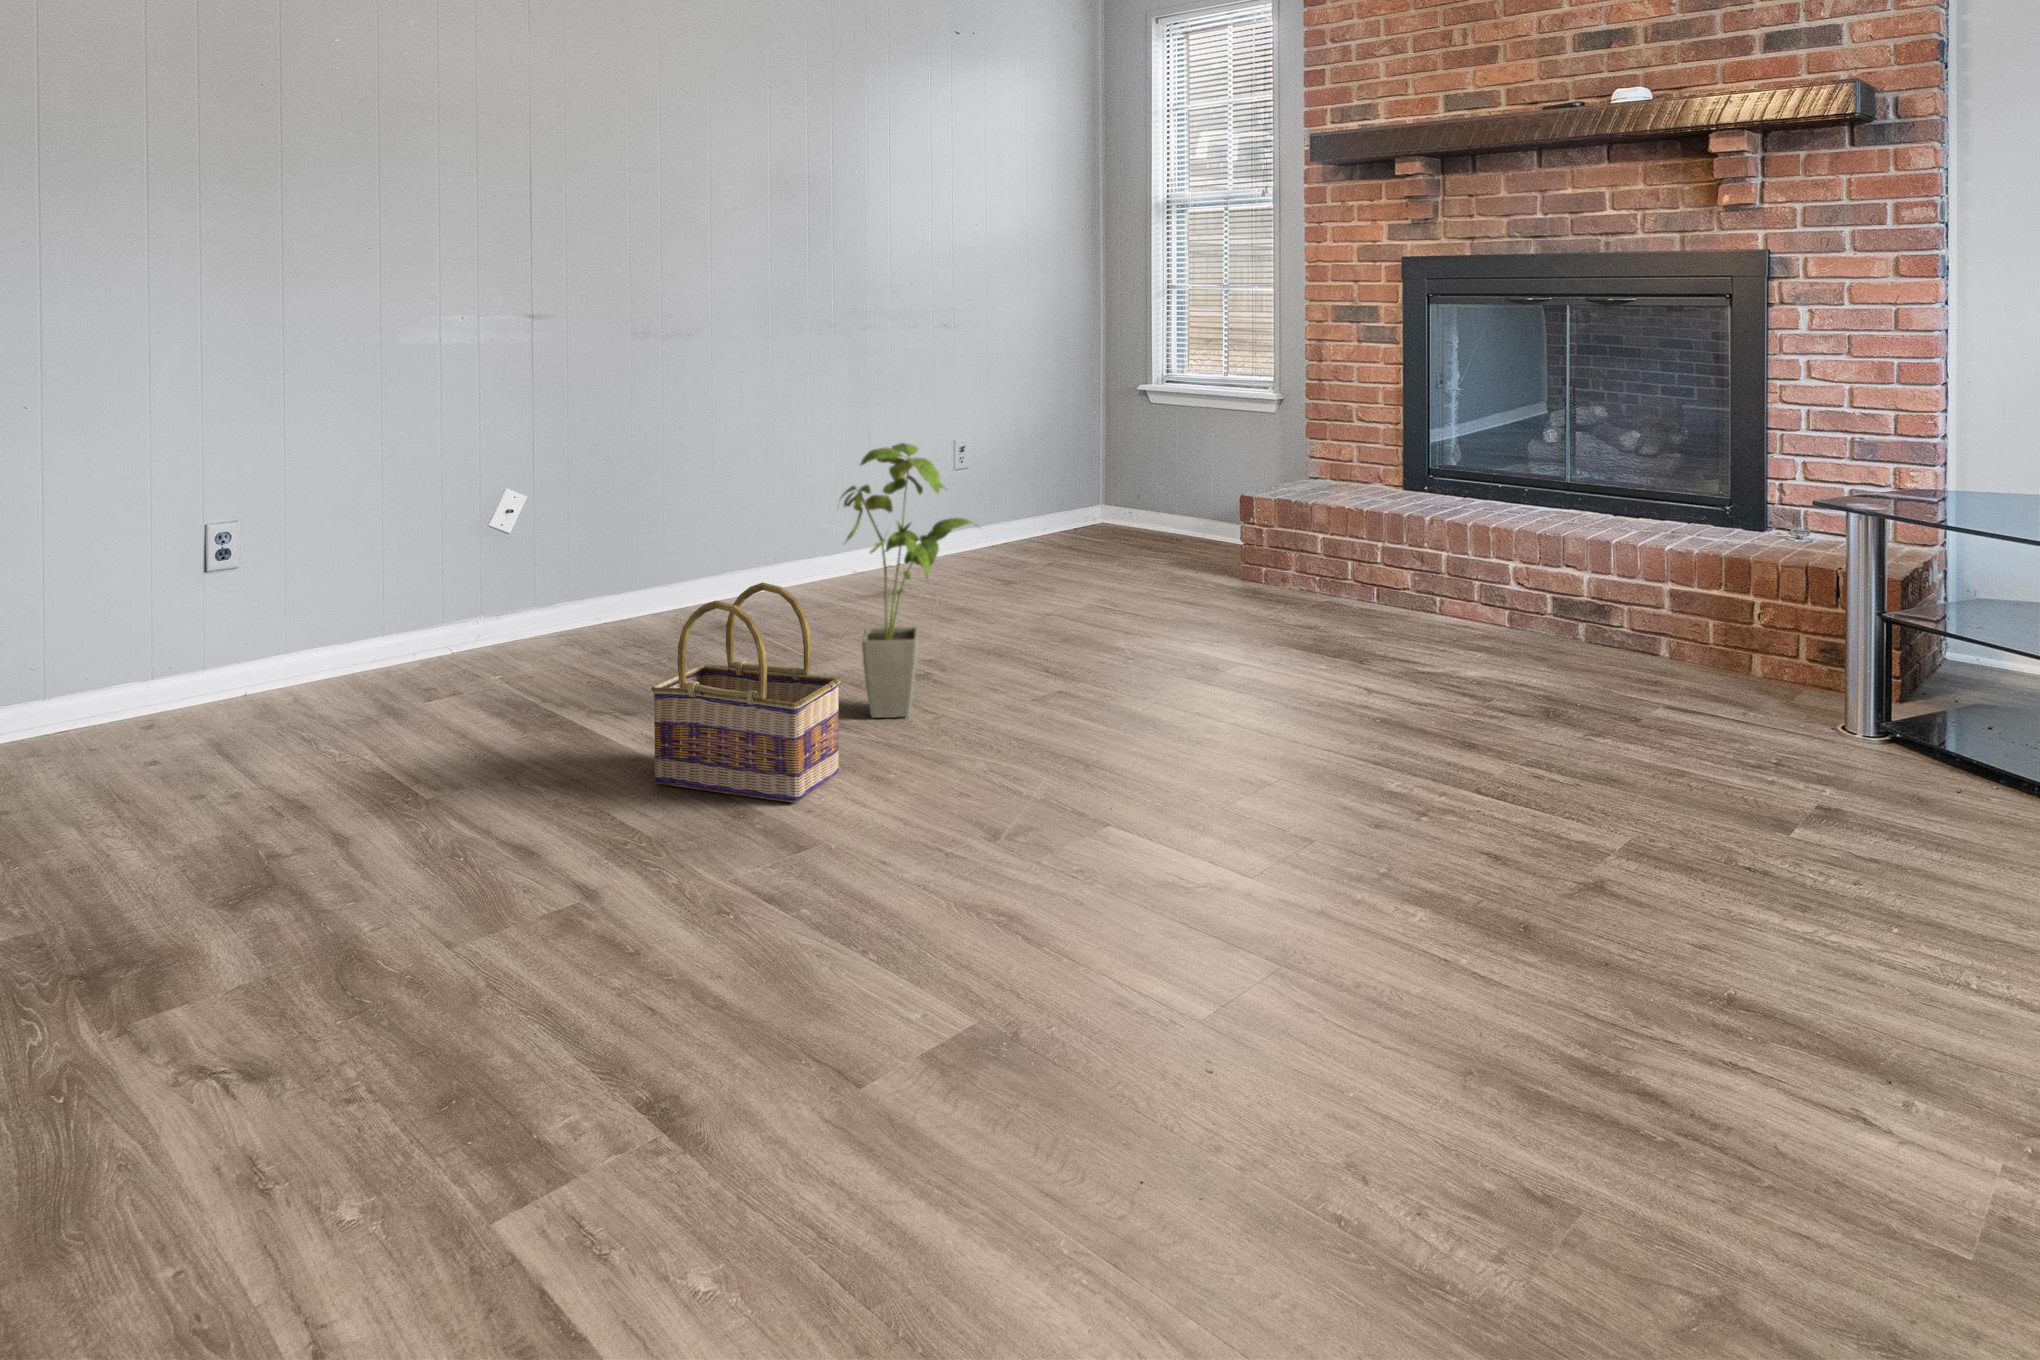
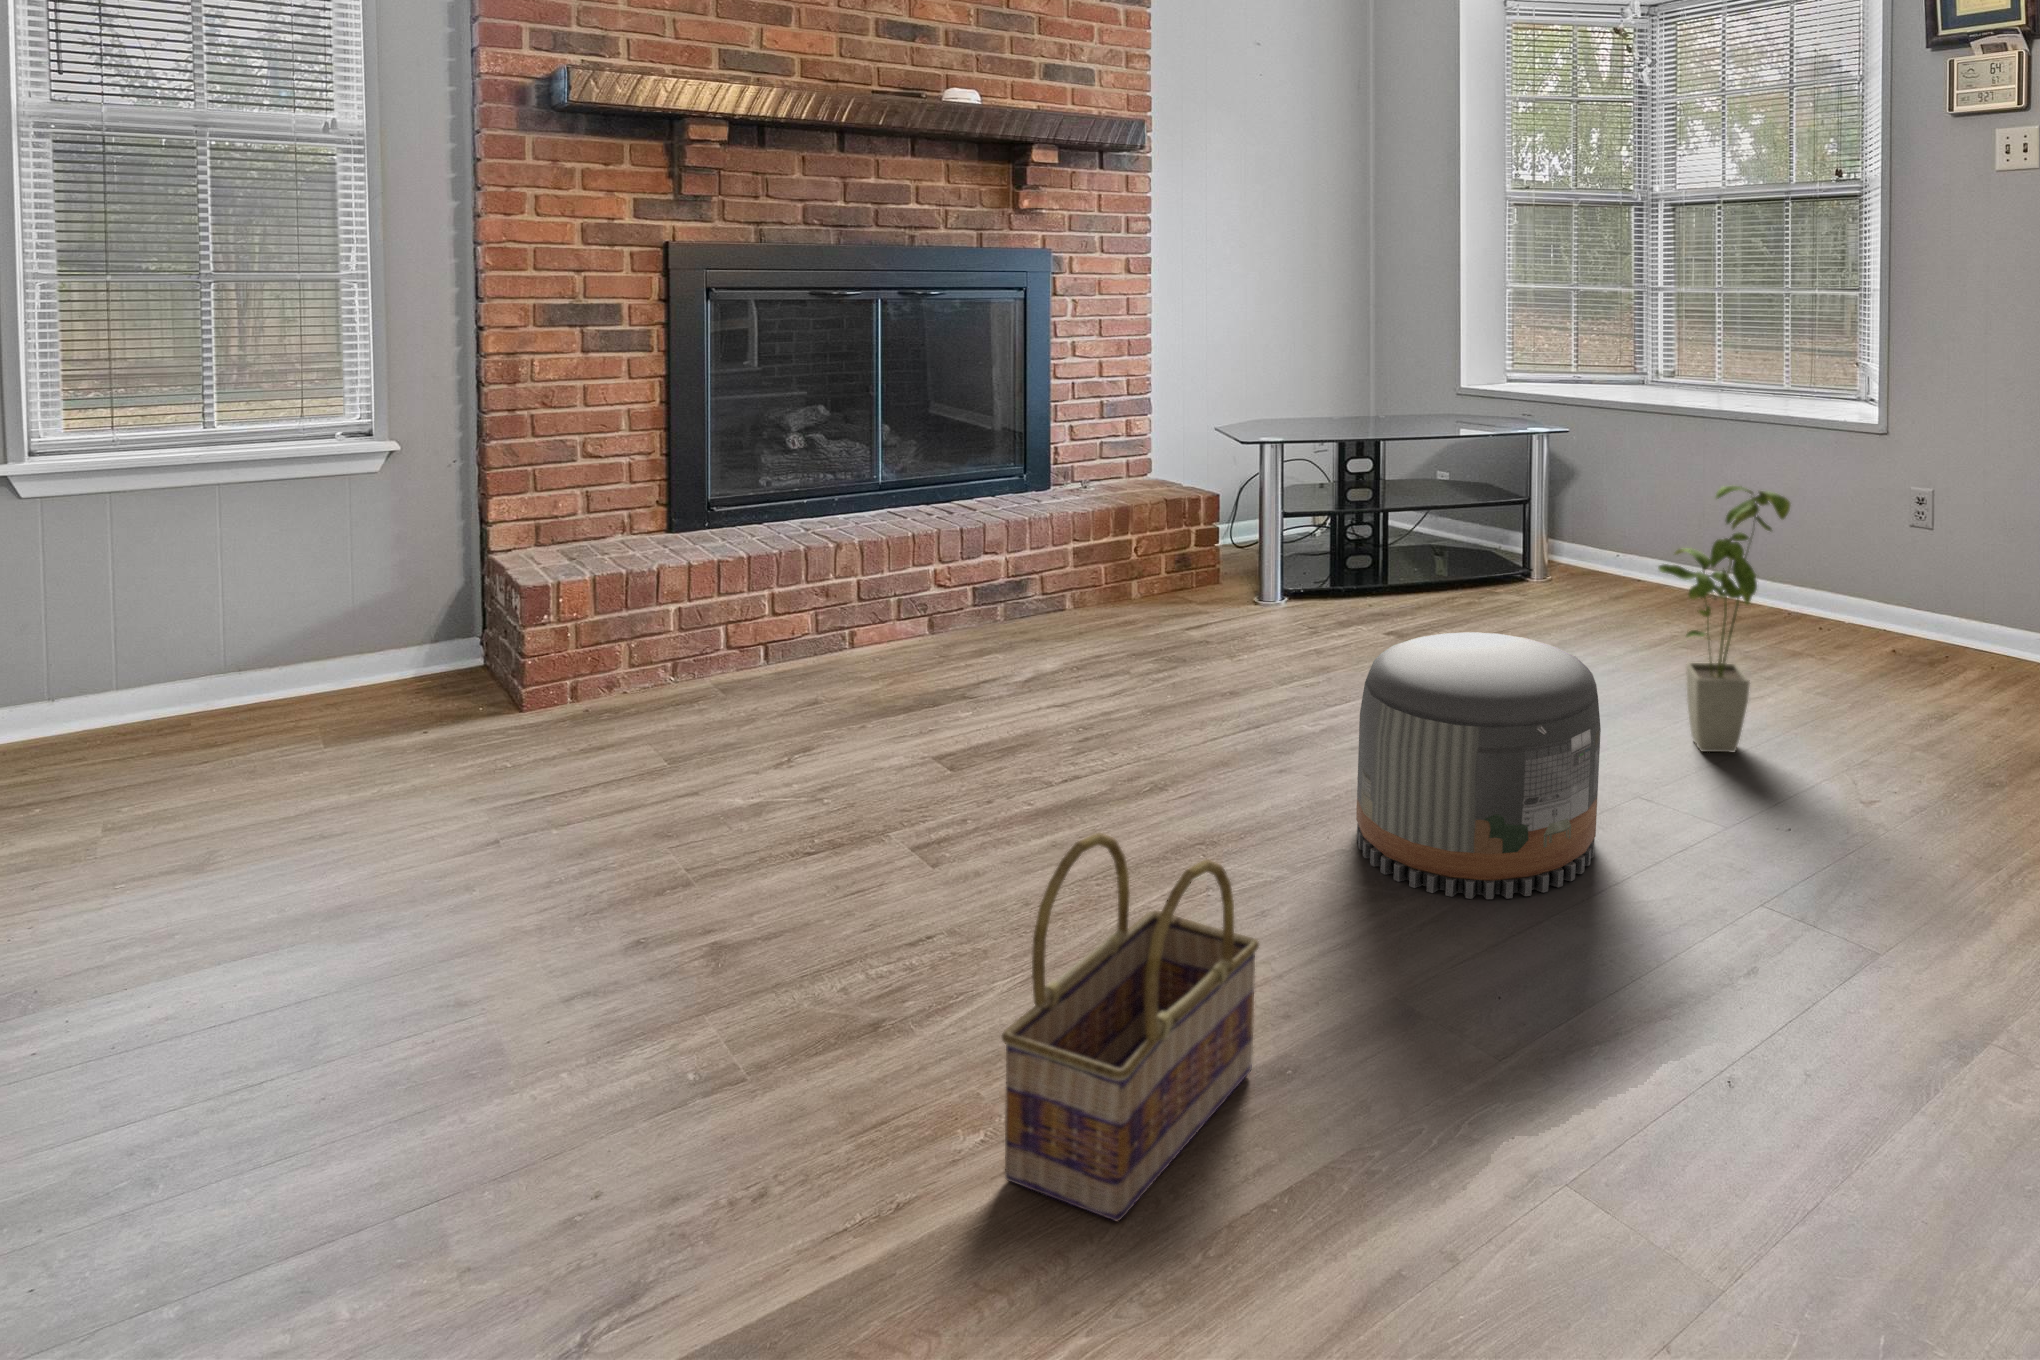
house plant: present [841,443,981,718] -> present [1659,486,1790,752]
pouf: none [1079,631,1366,944] -> present [1356,632,1601,899]

